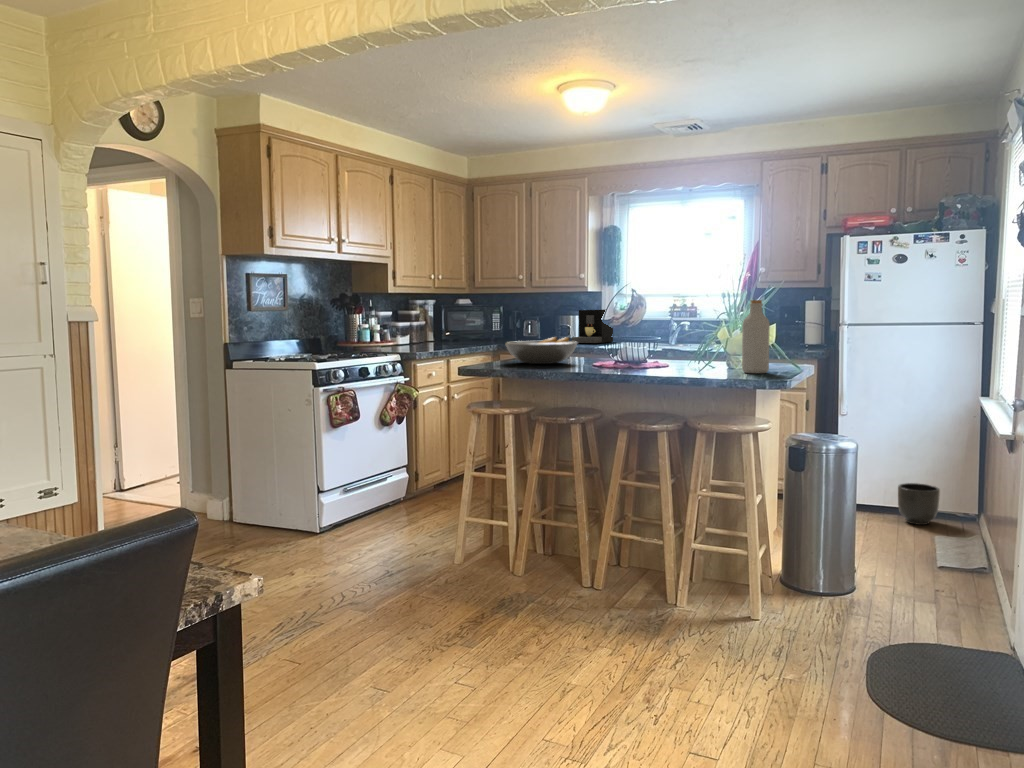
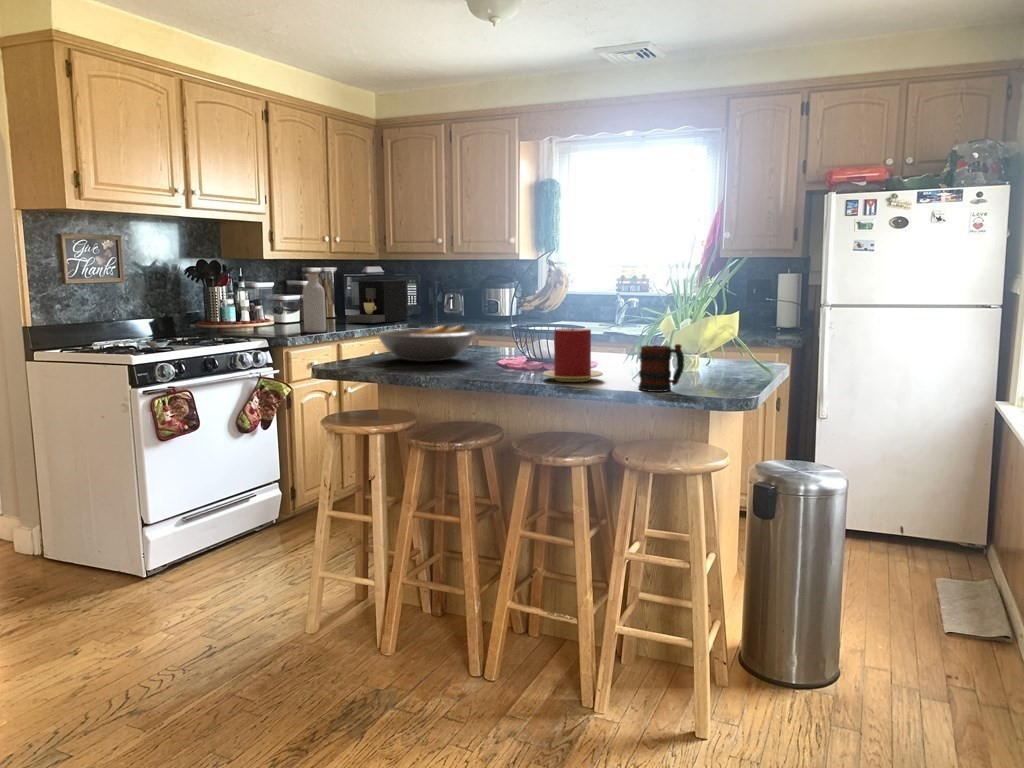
bottle: present [742,300,770,373] -> present [303,272,326,332]
coffee maker: present [572,310,613,343] -> present [346,280,407,323]
candle: none [635,336,678,373] -> present [543,328,603,382]
mug: none [706,344,739,377] -> present [638,344,684,392]
planter: present [898,483,940,525] -> none [888,506,941,560]

